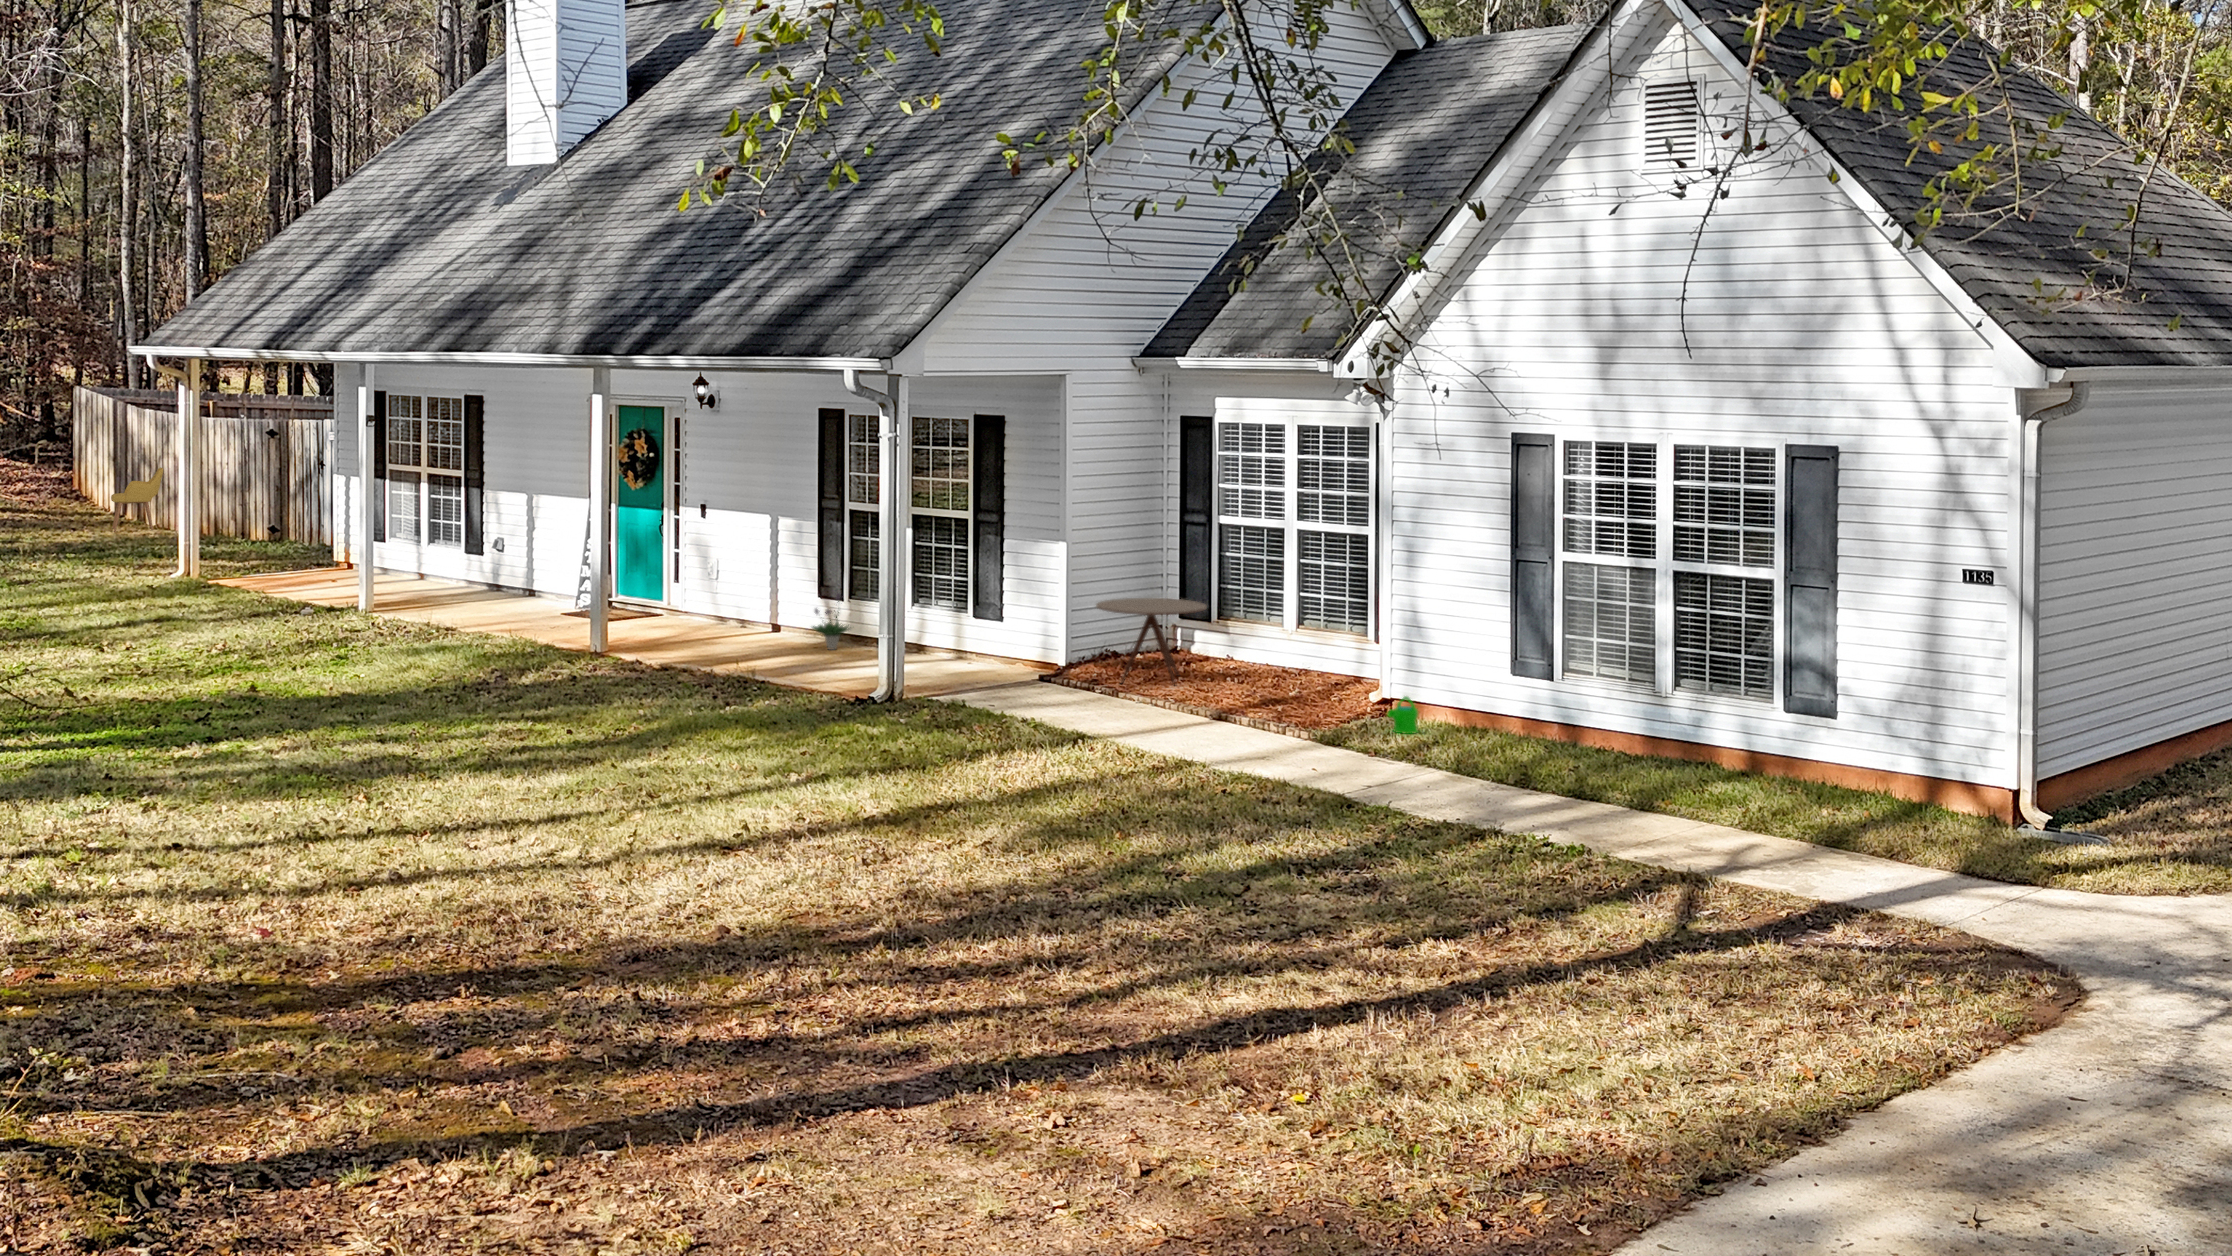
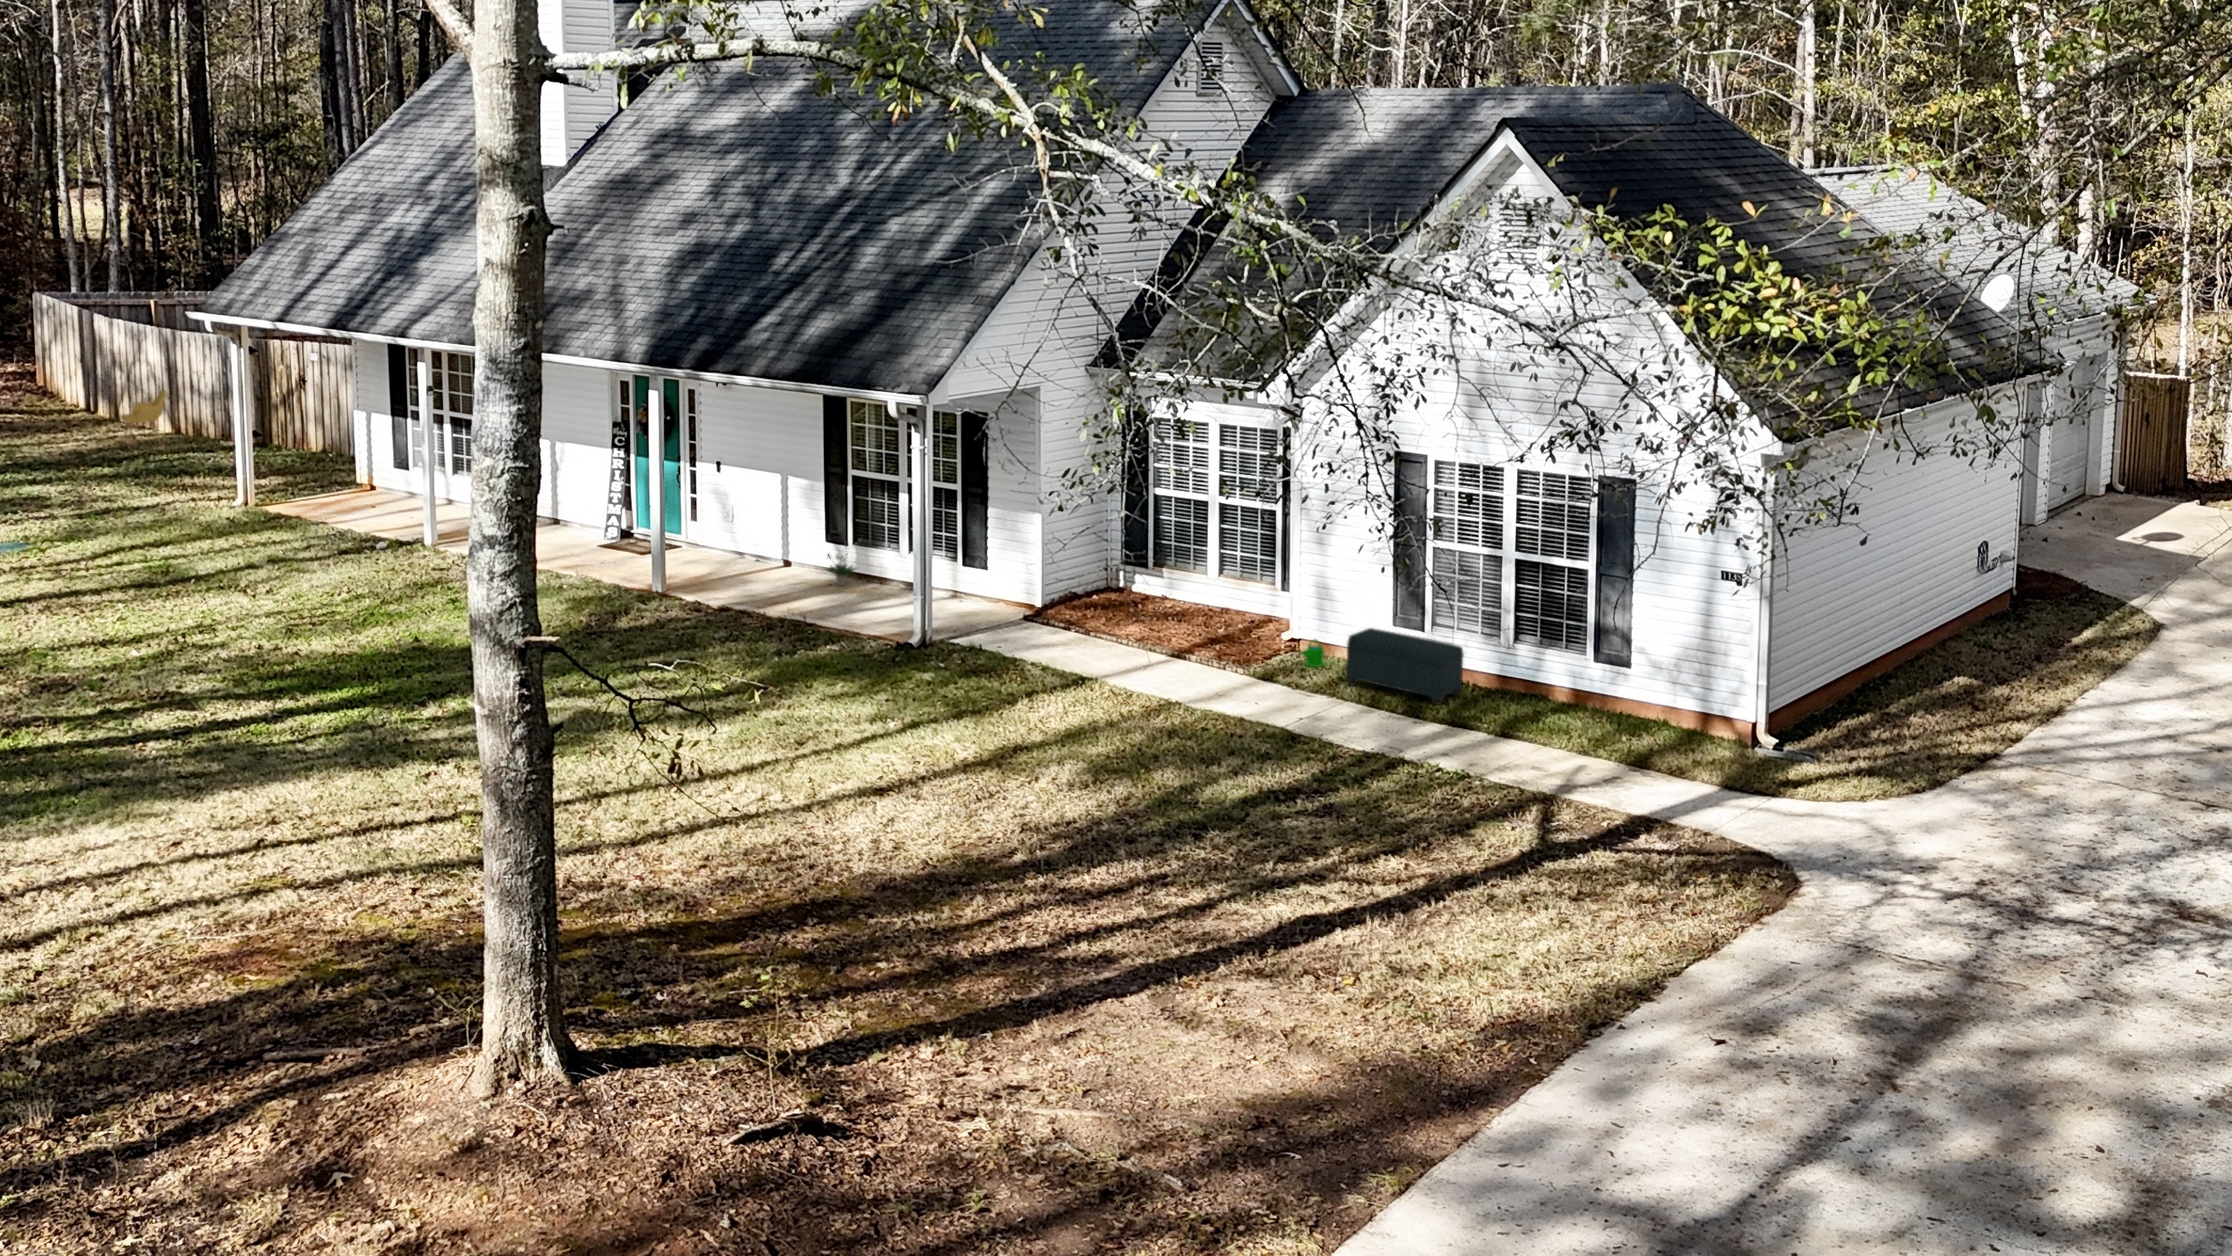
round table: present [1096,598,1207,685] -> none [1064,548,1149,620]
bench: none [1441,677,1601,774] -> present [1346,628,1464,705]

